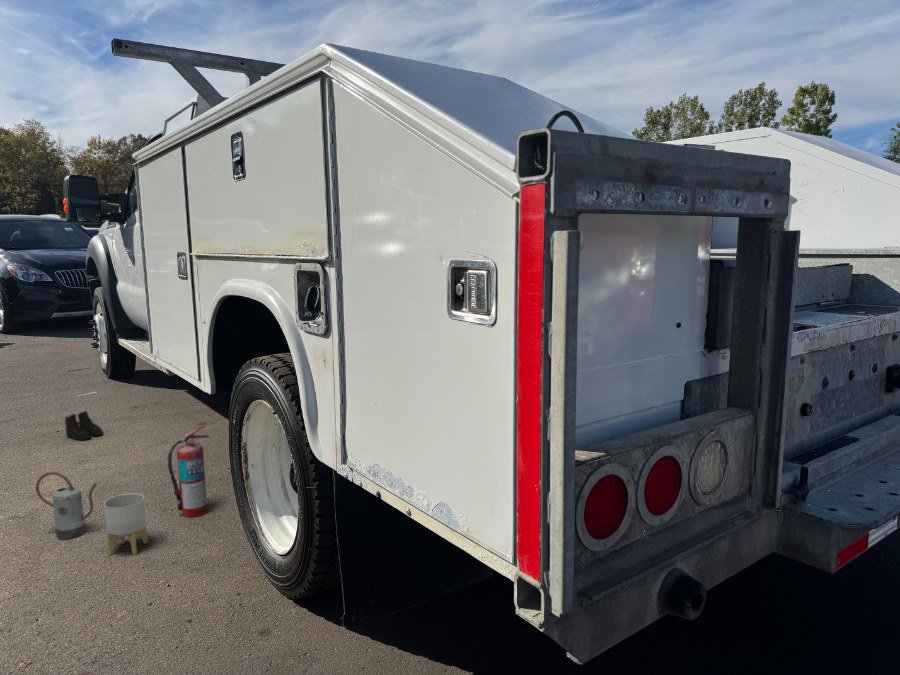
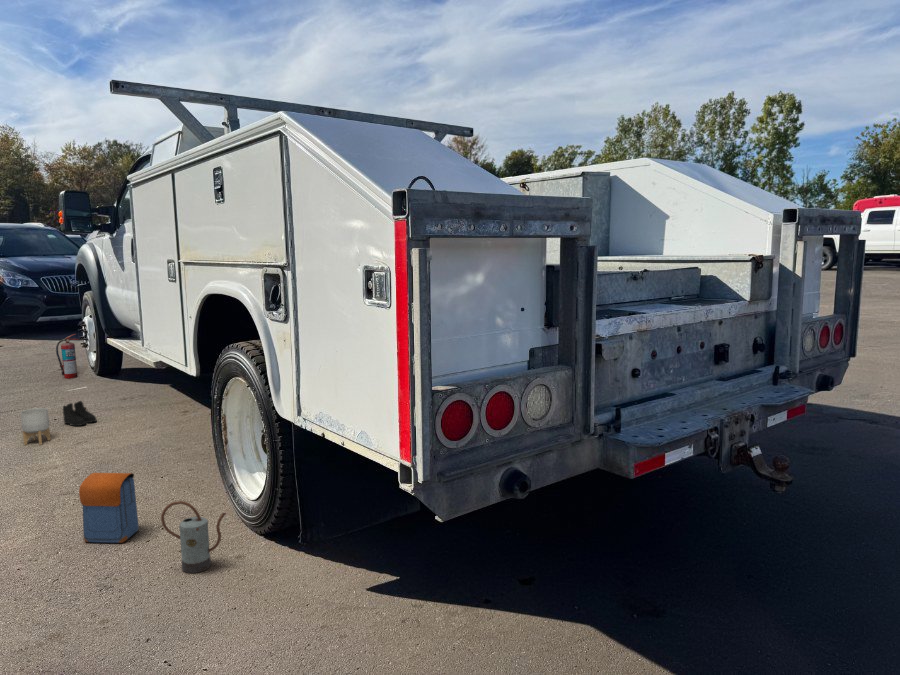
fire extinguisher: present [167,426,210,517] -> present [56,334,78,378]
watering can: present [36,472,97,540] -> present [161,501,226,573]
planter: present [104,493,148,555] -> present [21,408,50,445]
backpack: none [63,518,139,608] -> present [79,473,139,543]

